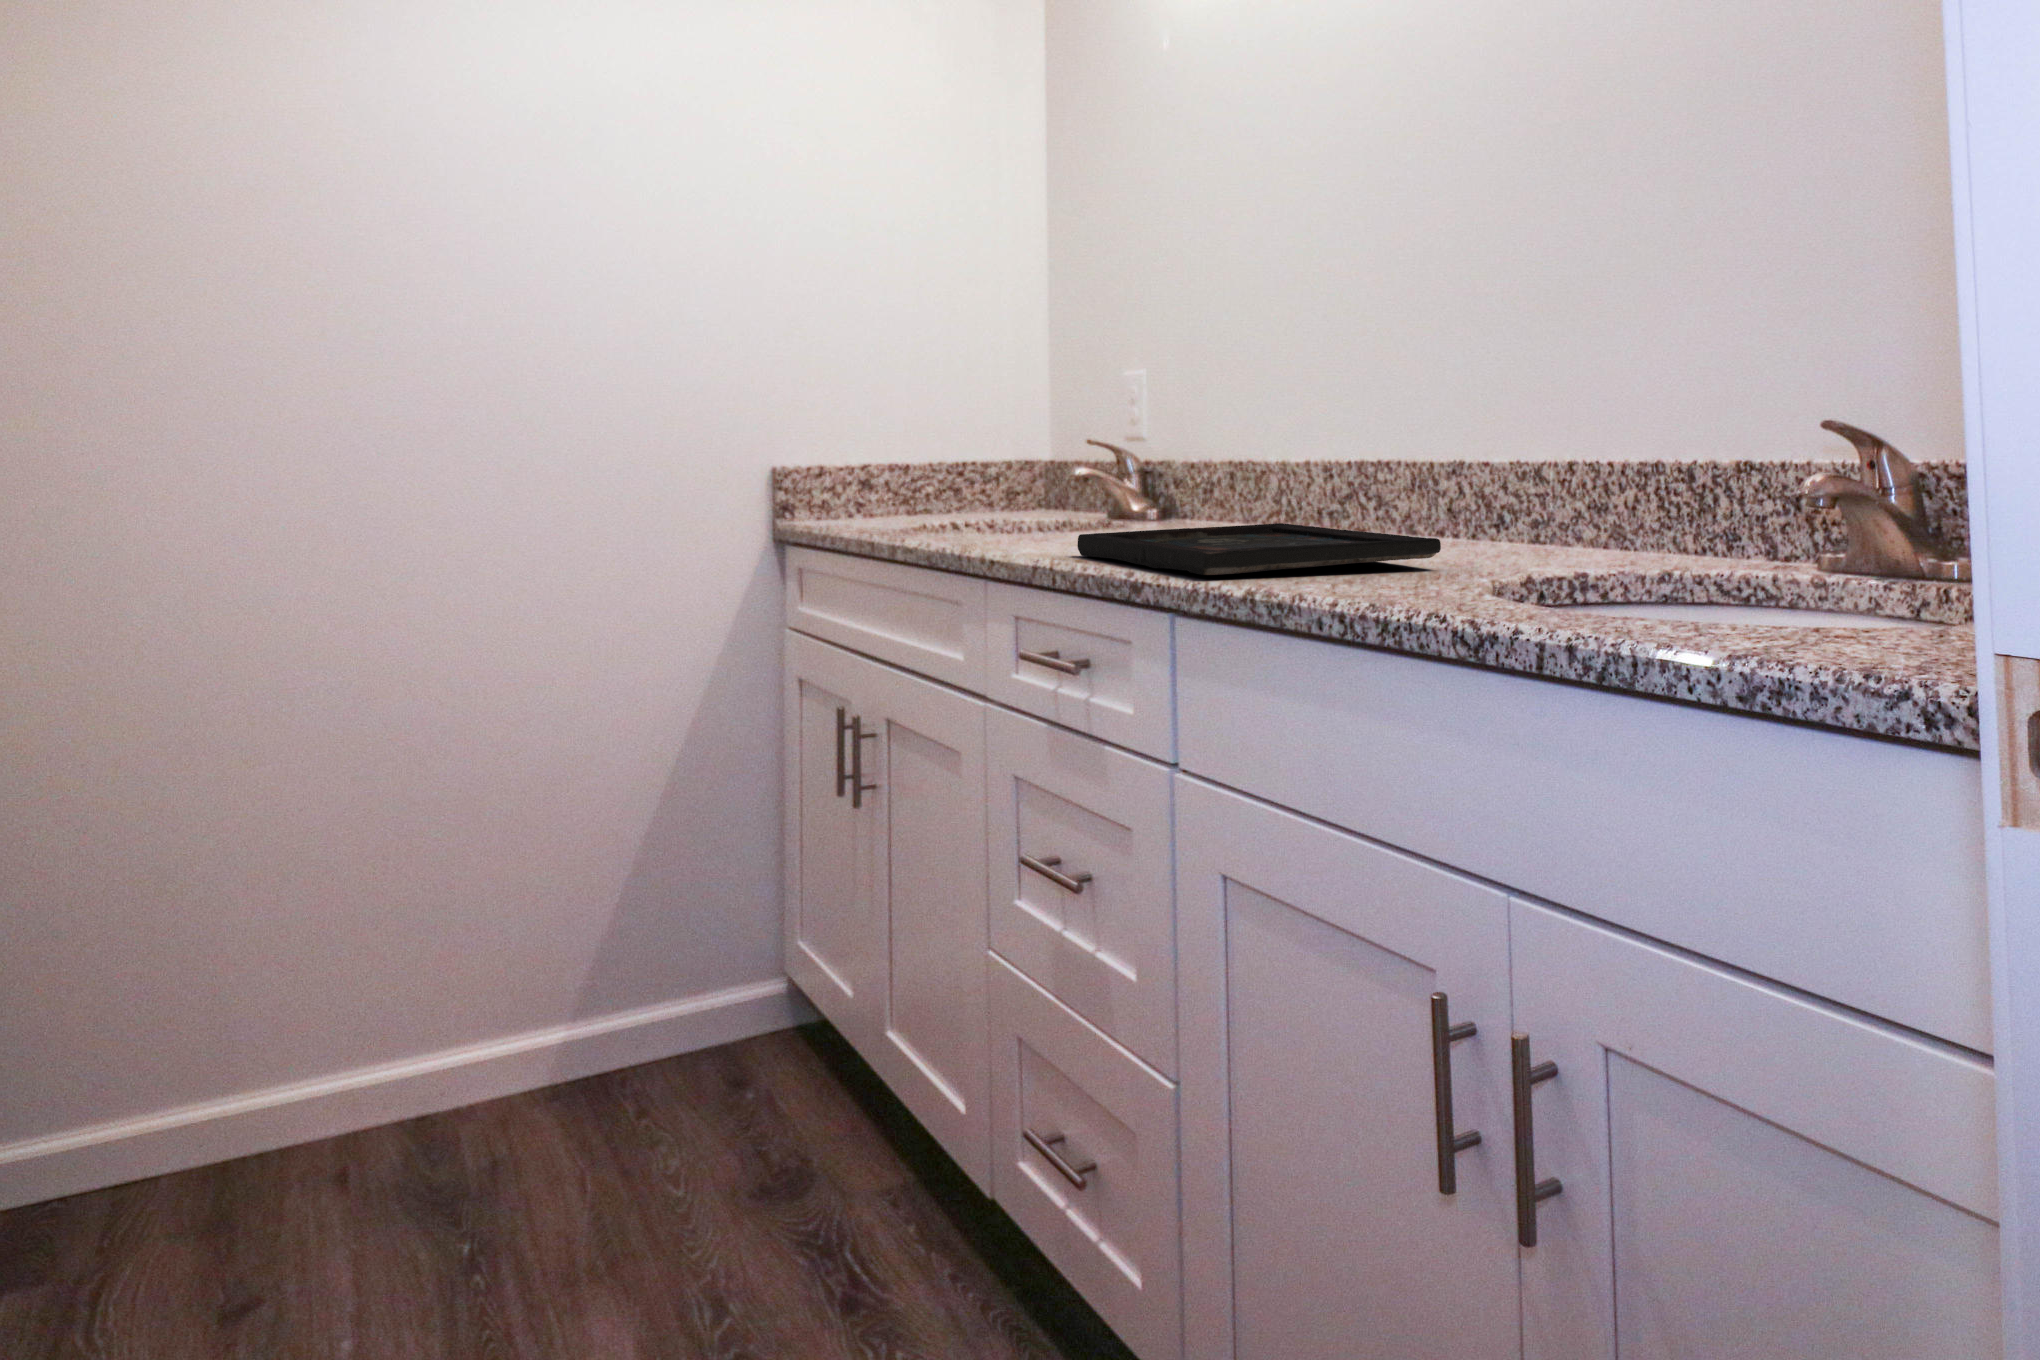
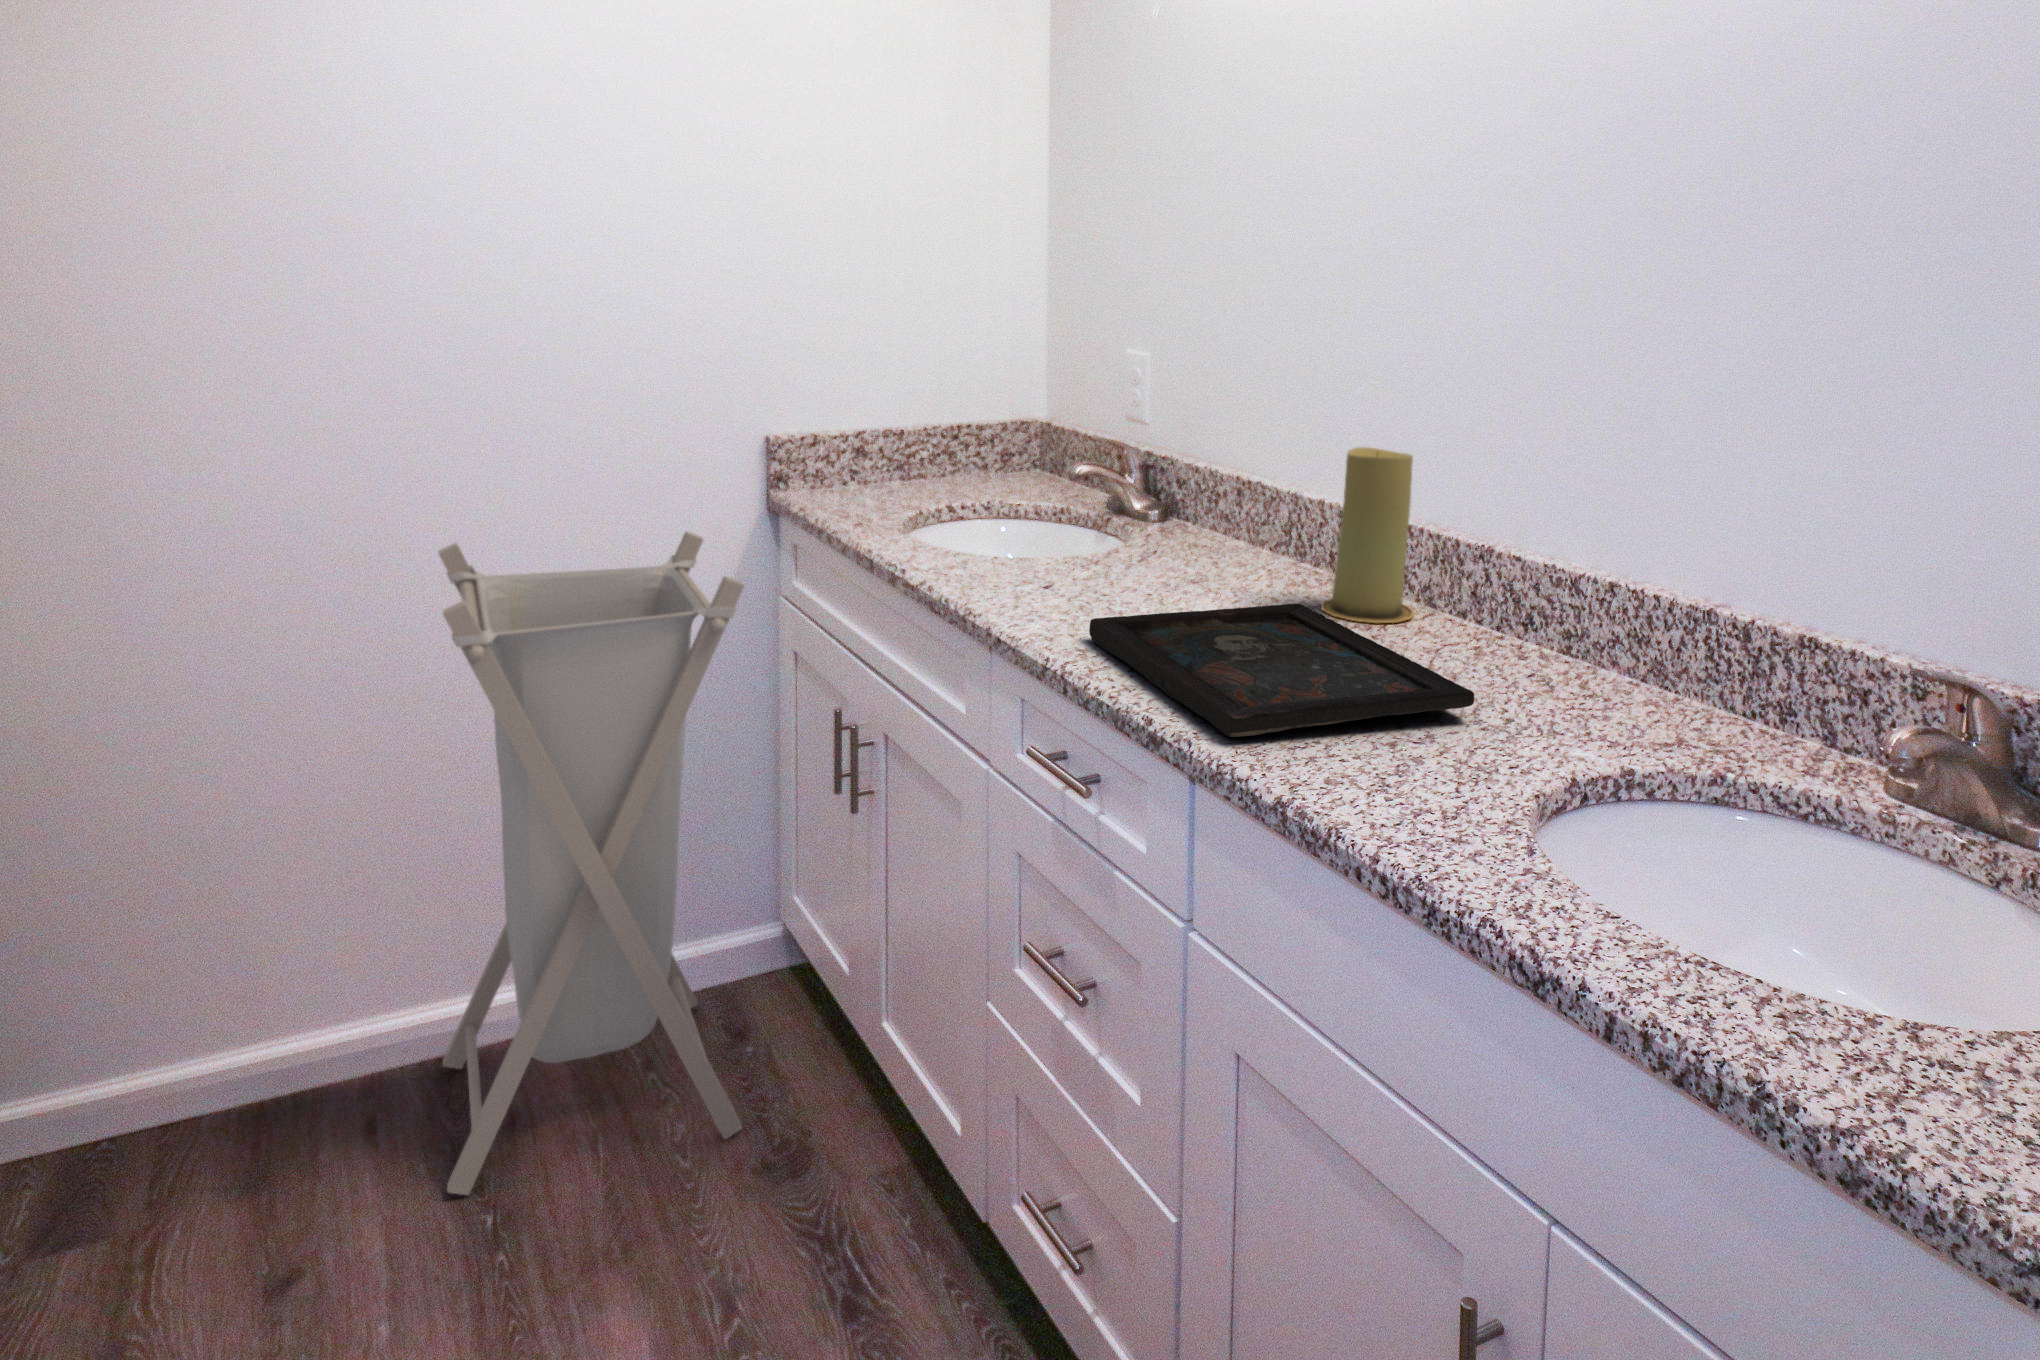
candle: none [1308,386,1398,545] -> present [1321,447,1414,623]
laundry hamper: none [430,556,750,1239] -> present [438,531,744,1195]

